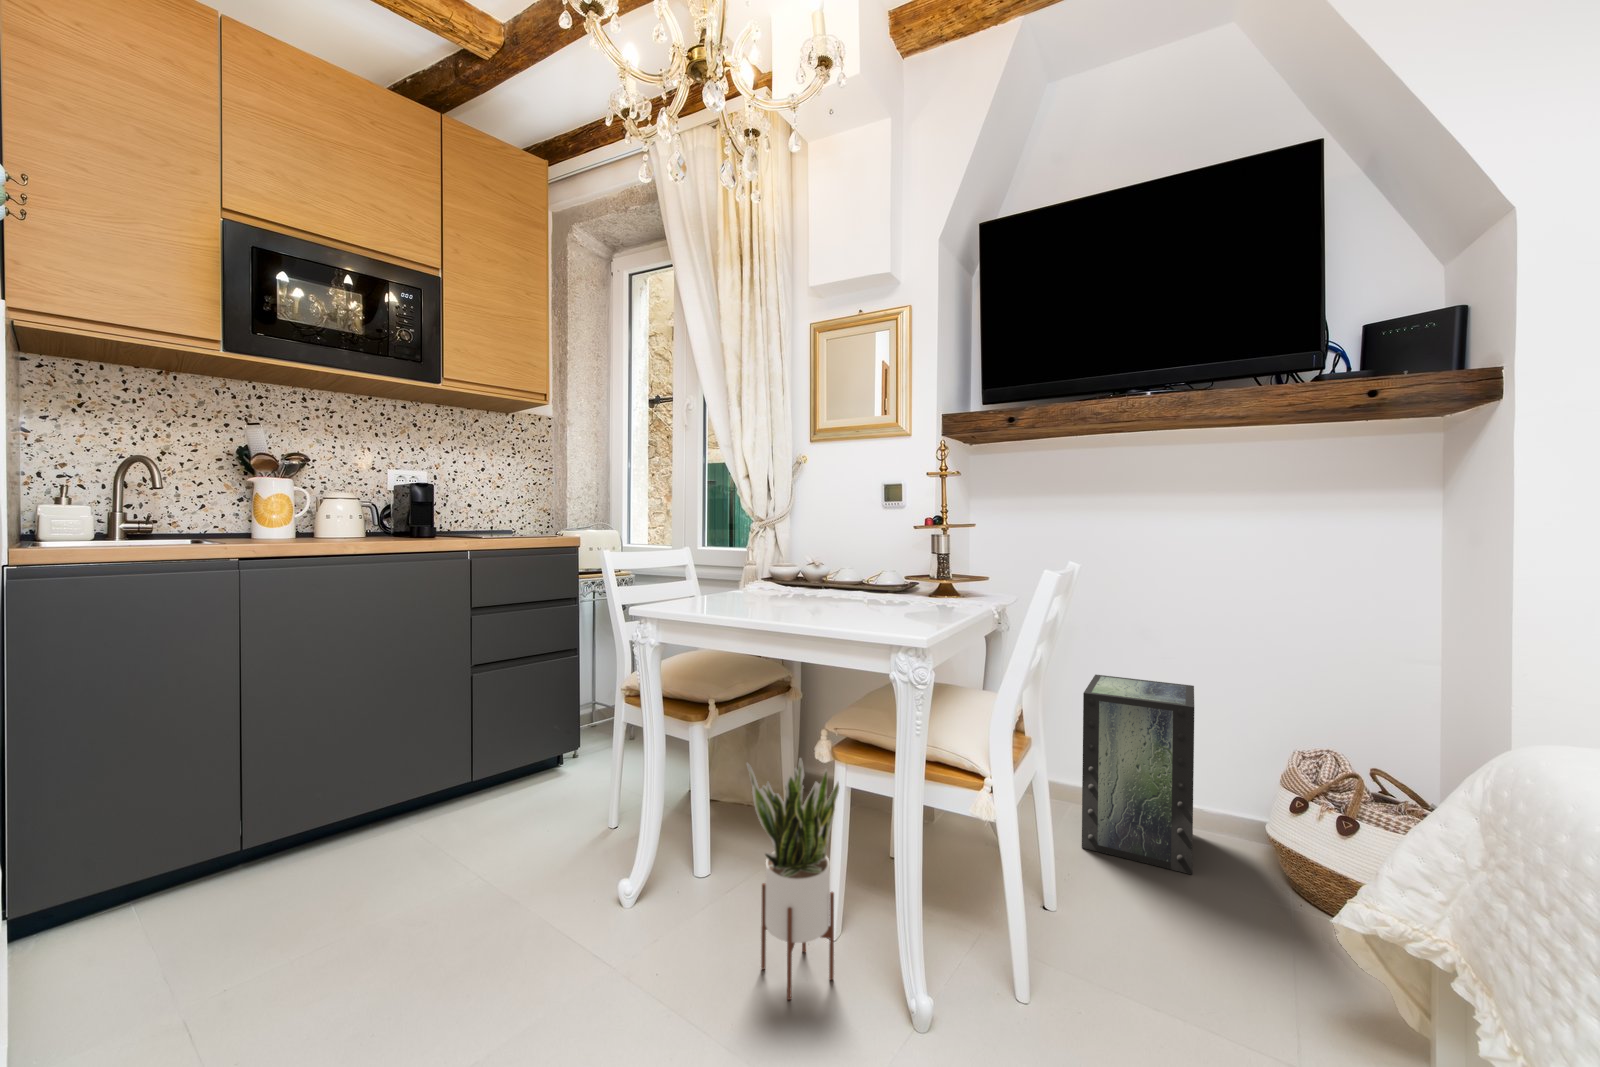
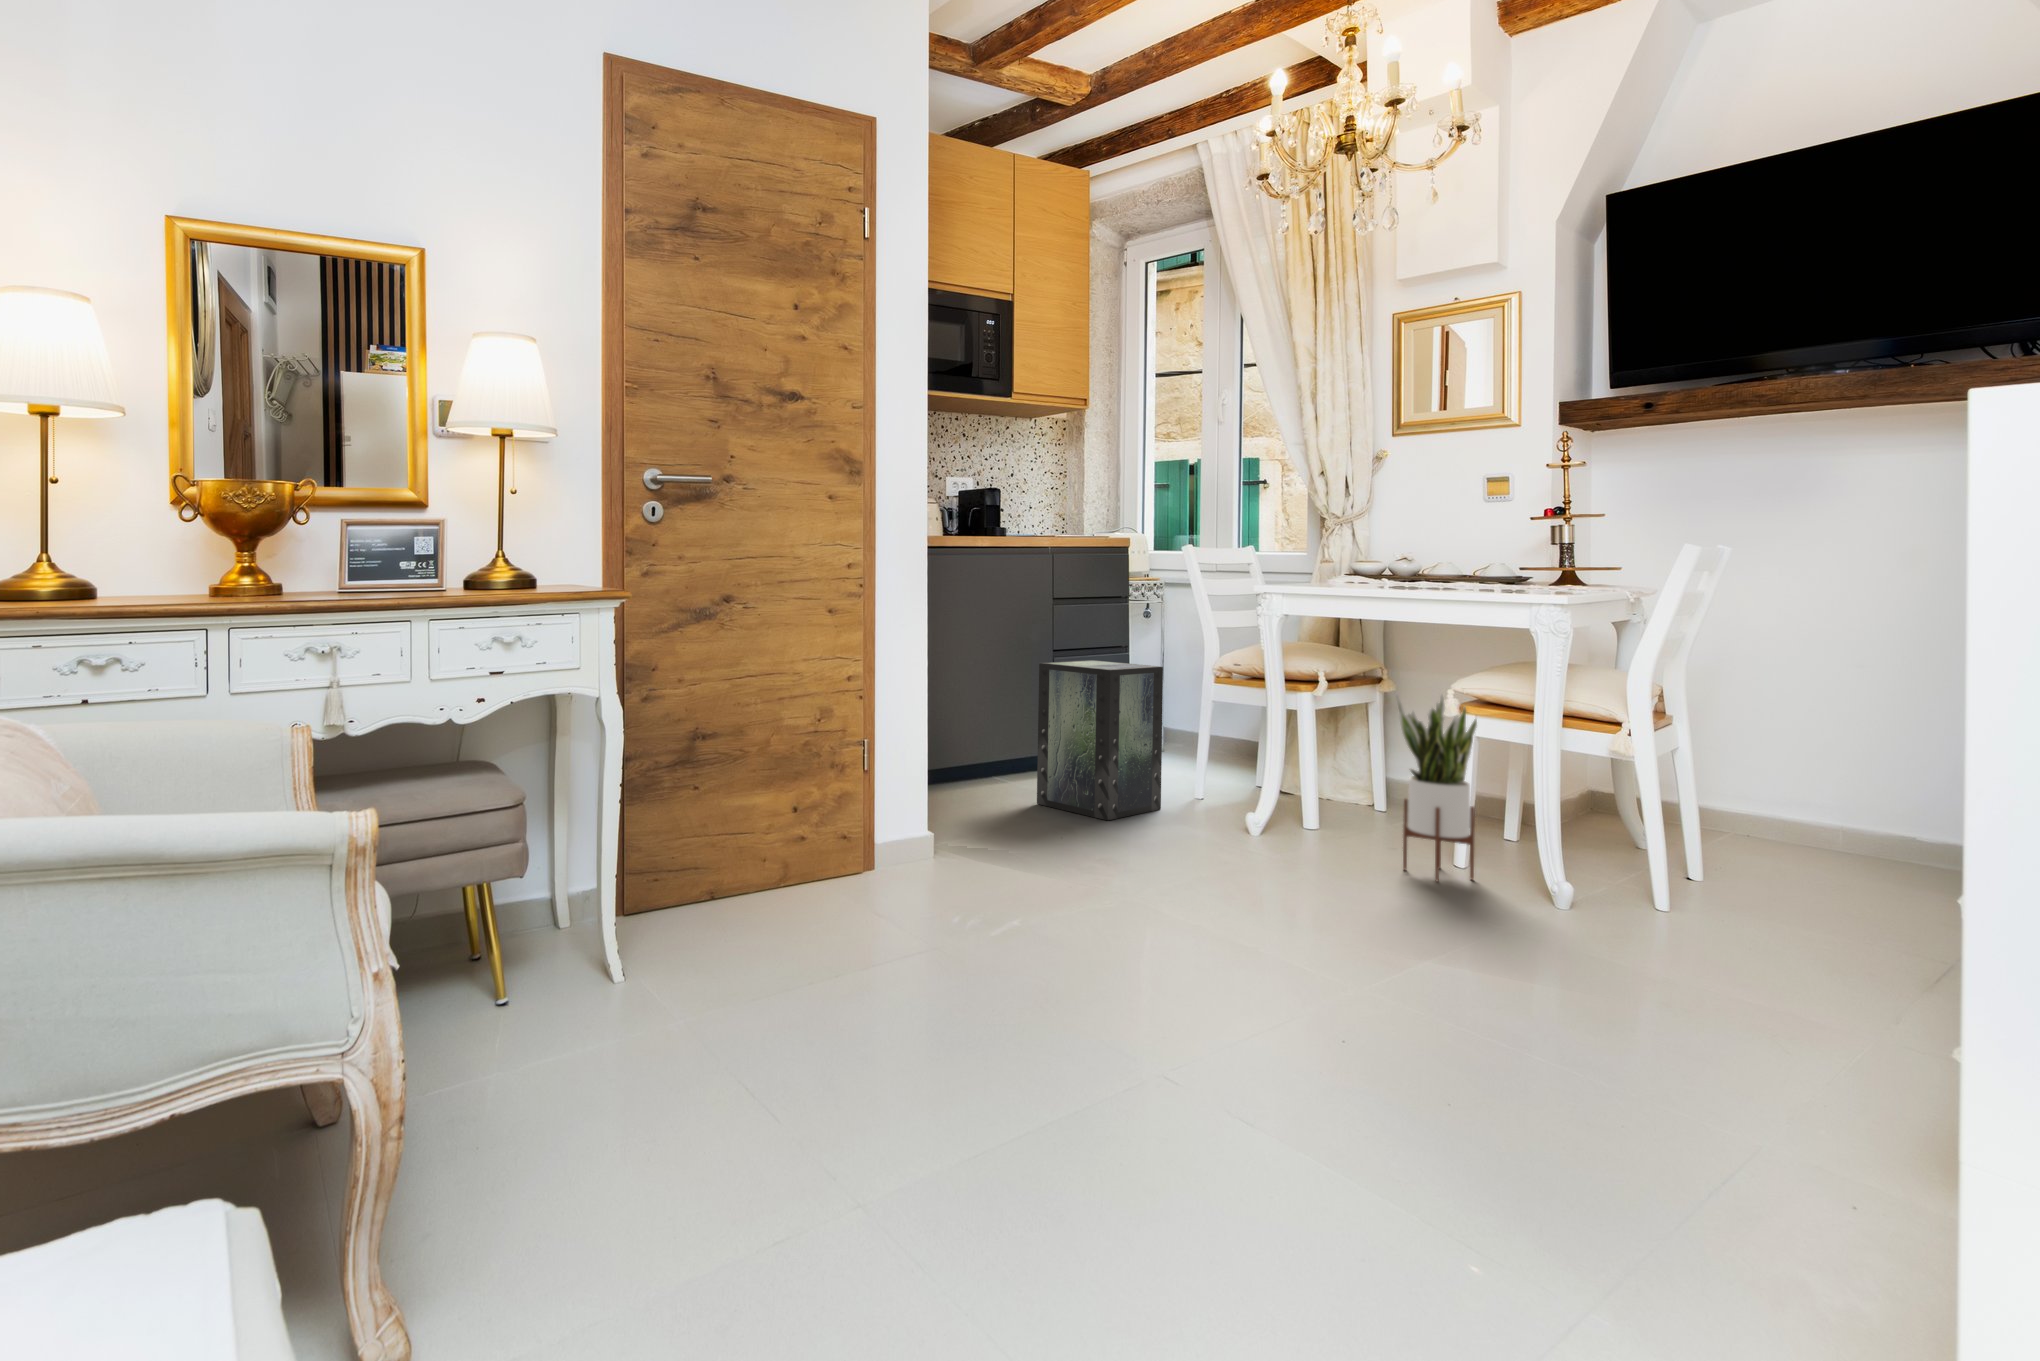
storage box: present [1082,675,1194,874] -> present [1037,660,1163,820]

